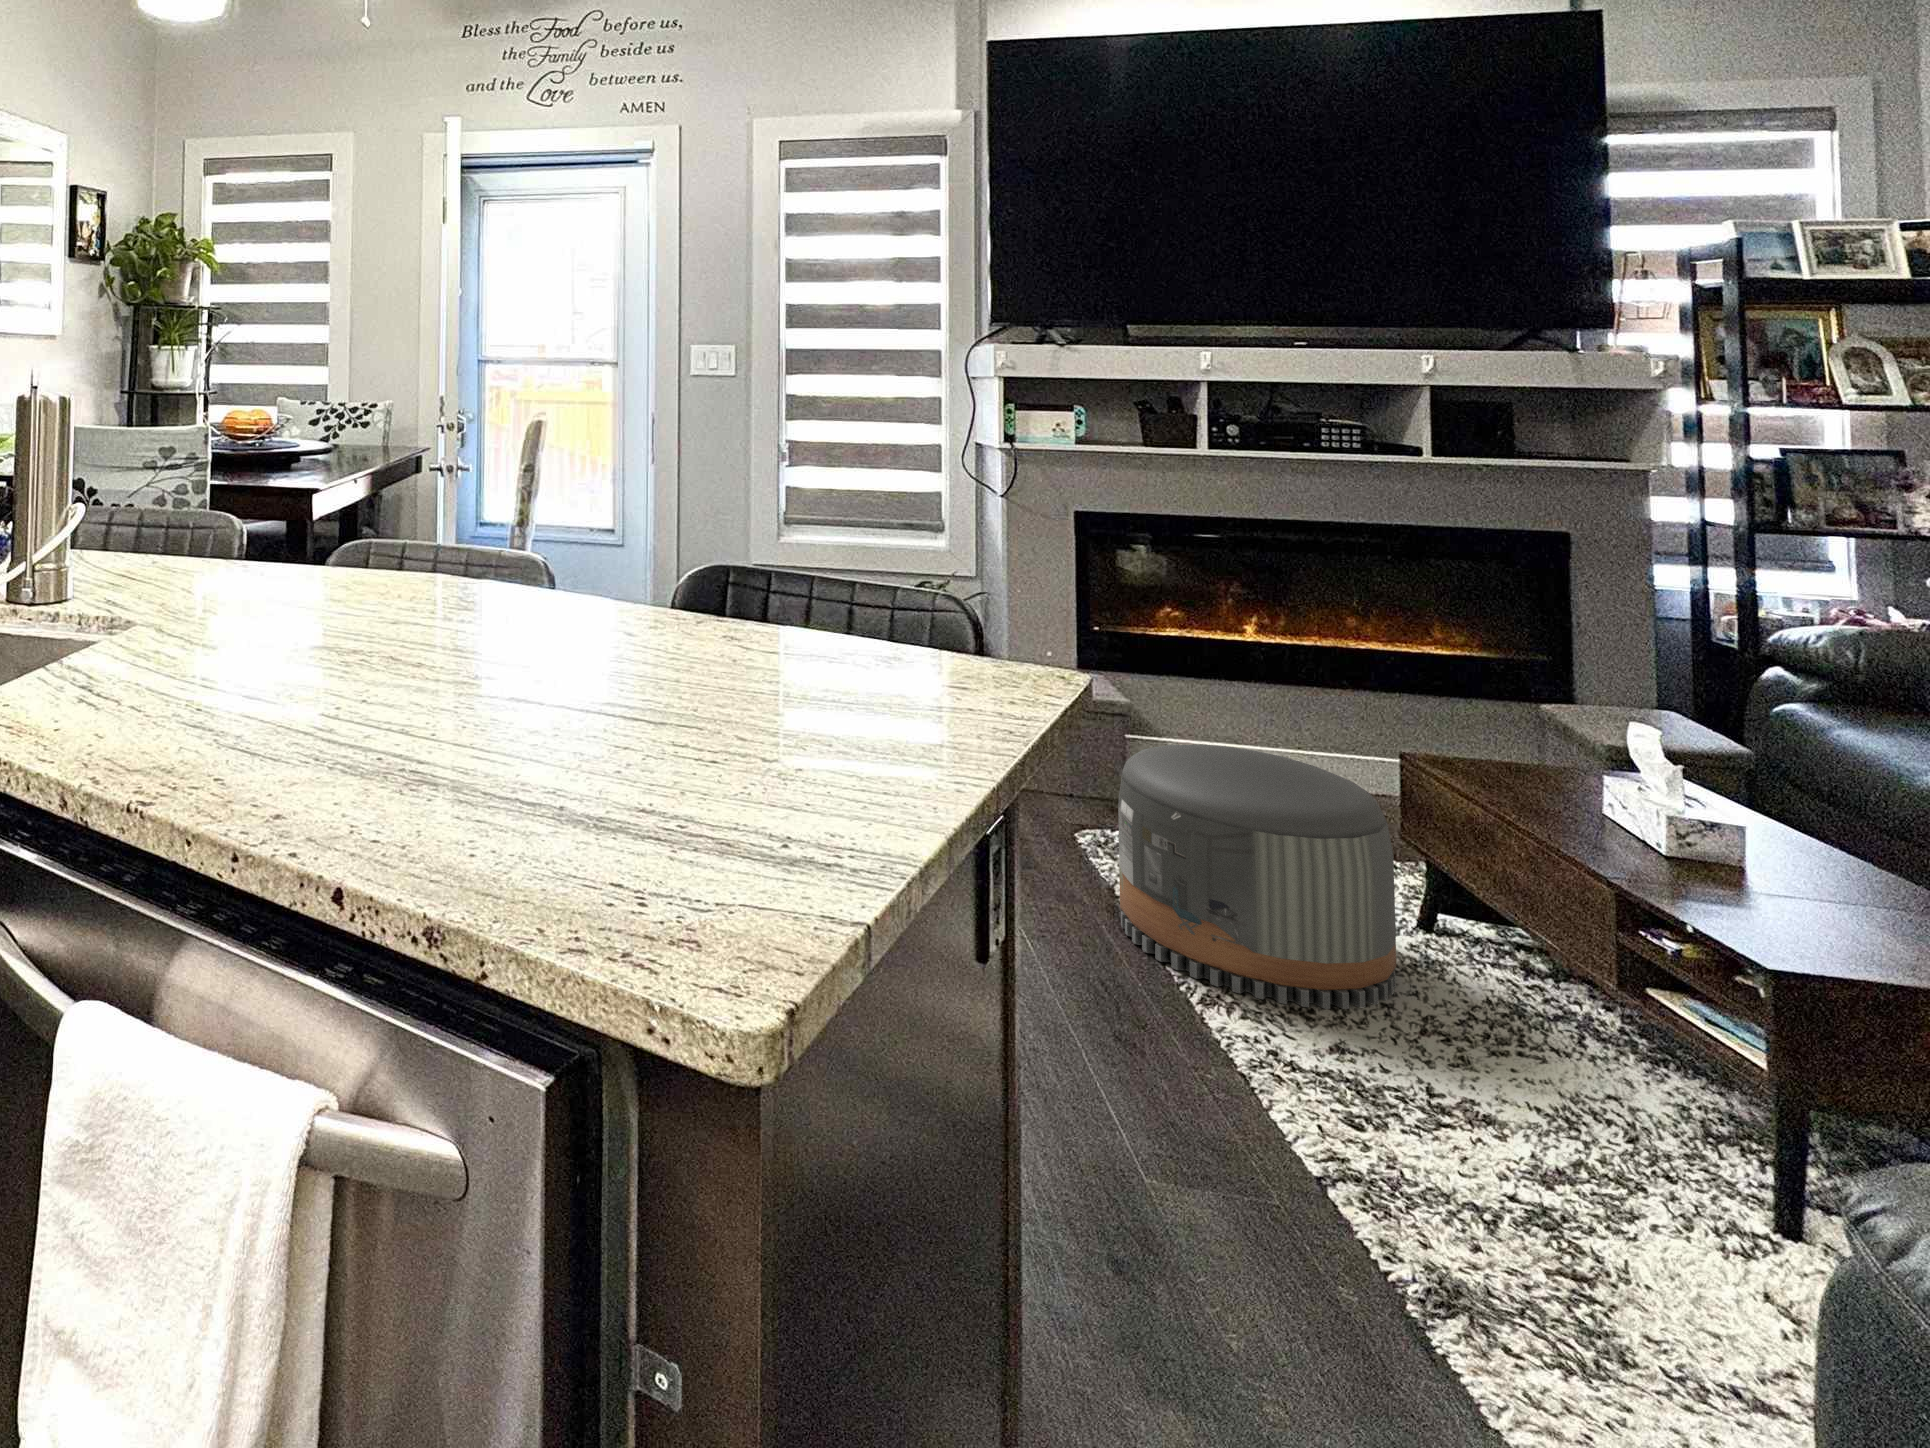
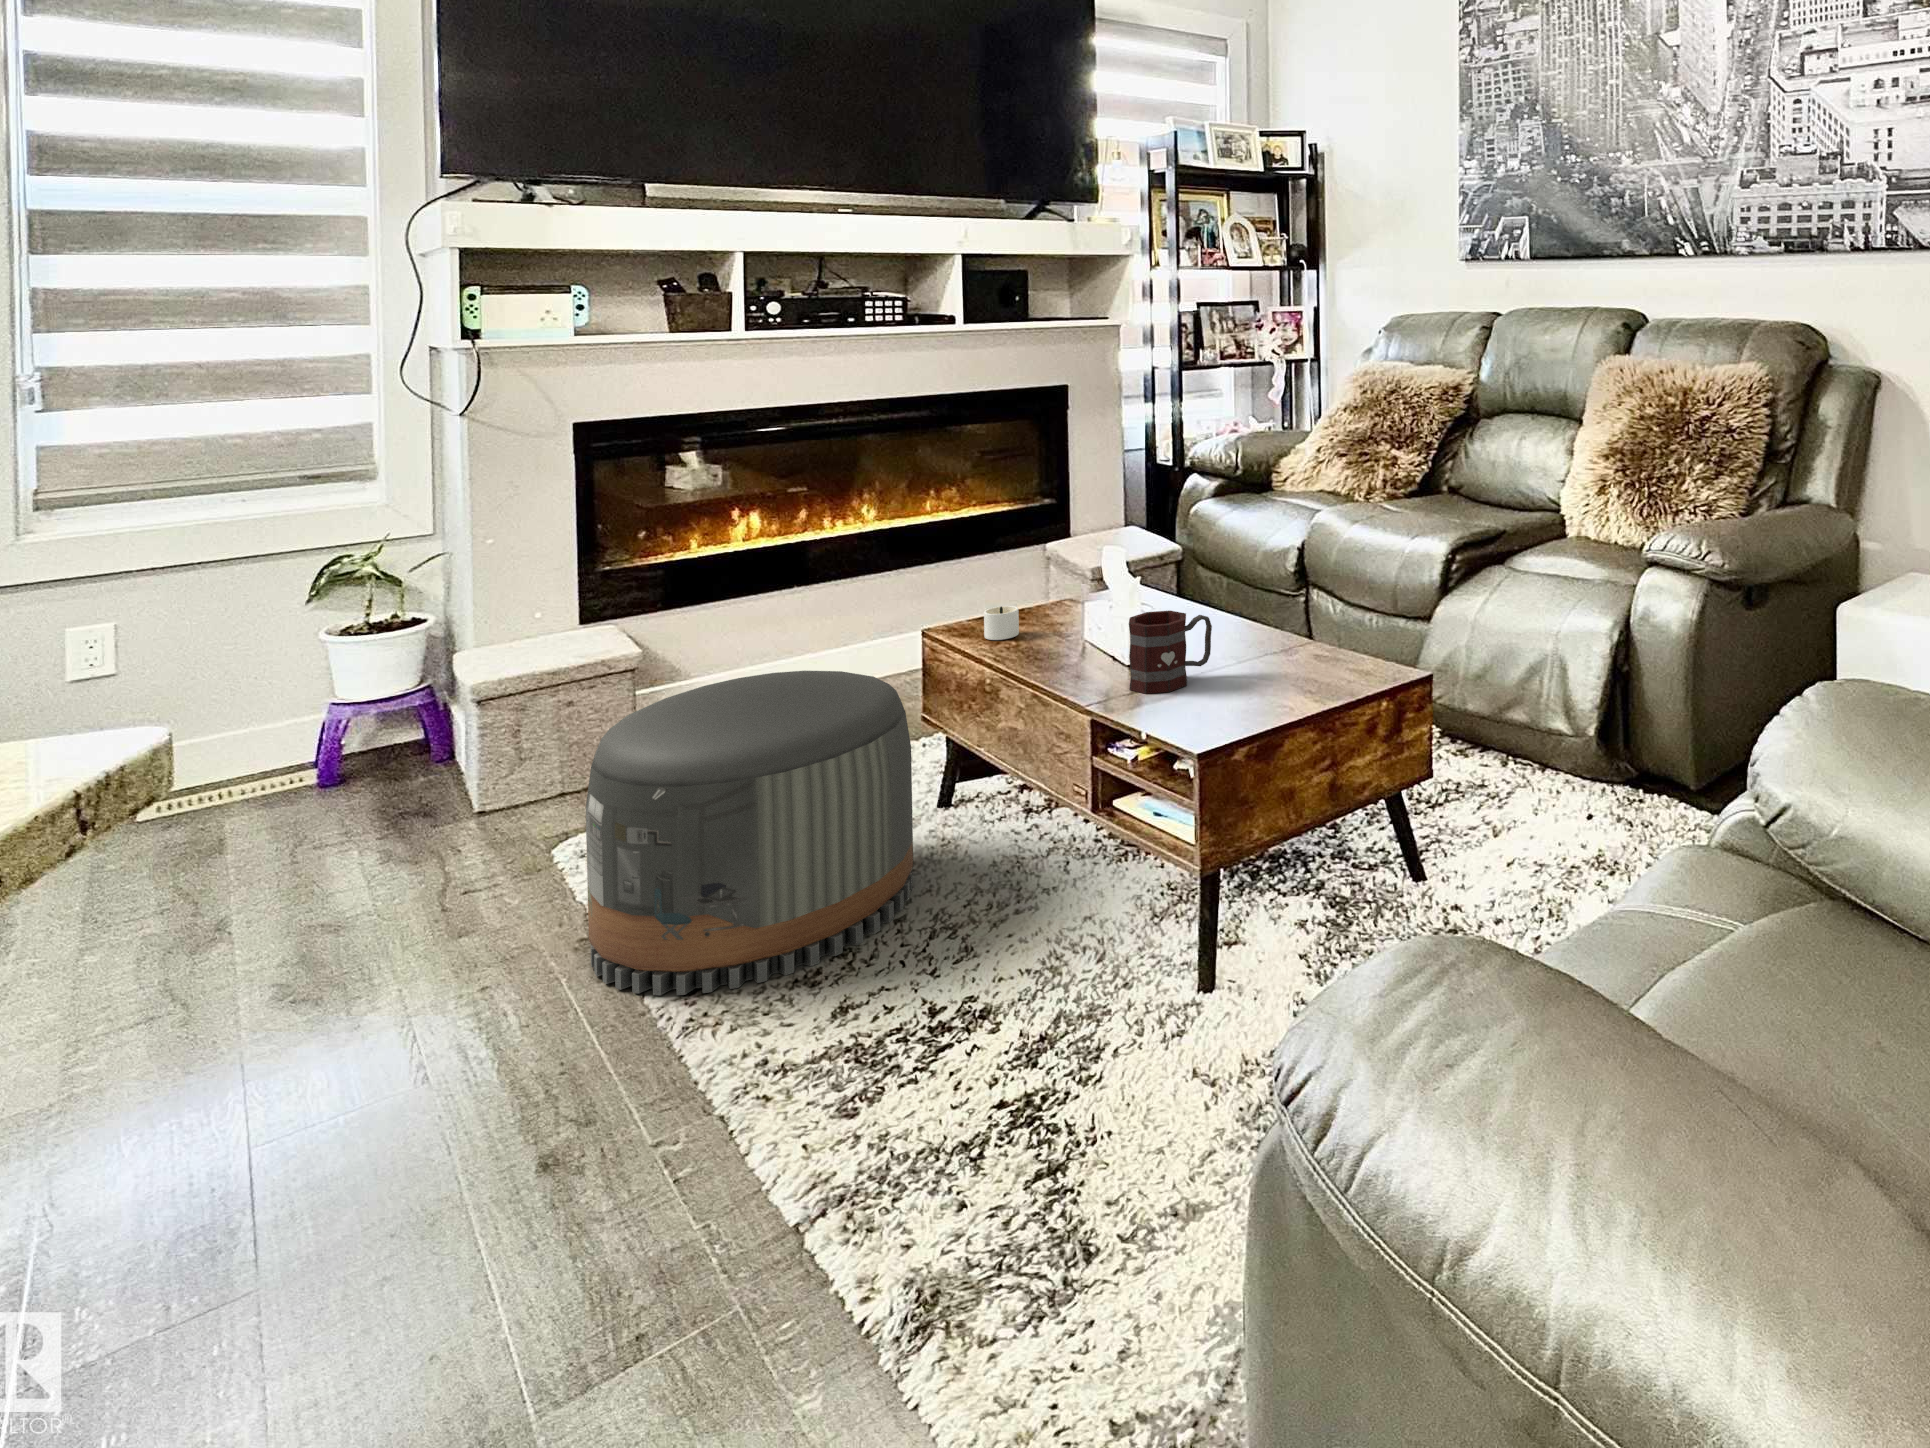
candle: none [1471,753,1530,788] -> present [984,606,1019,640]
mug: none [1661,807,1789,903] -> present [1129,611,1212,694]

